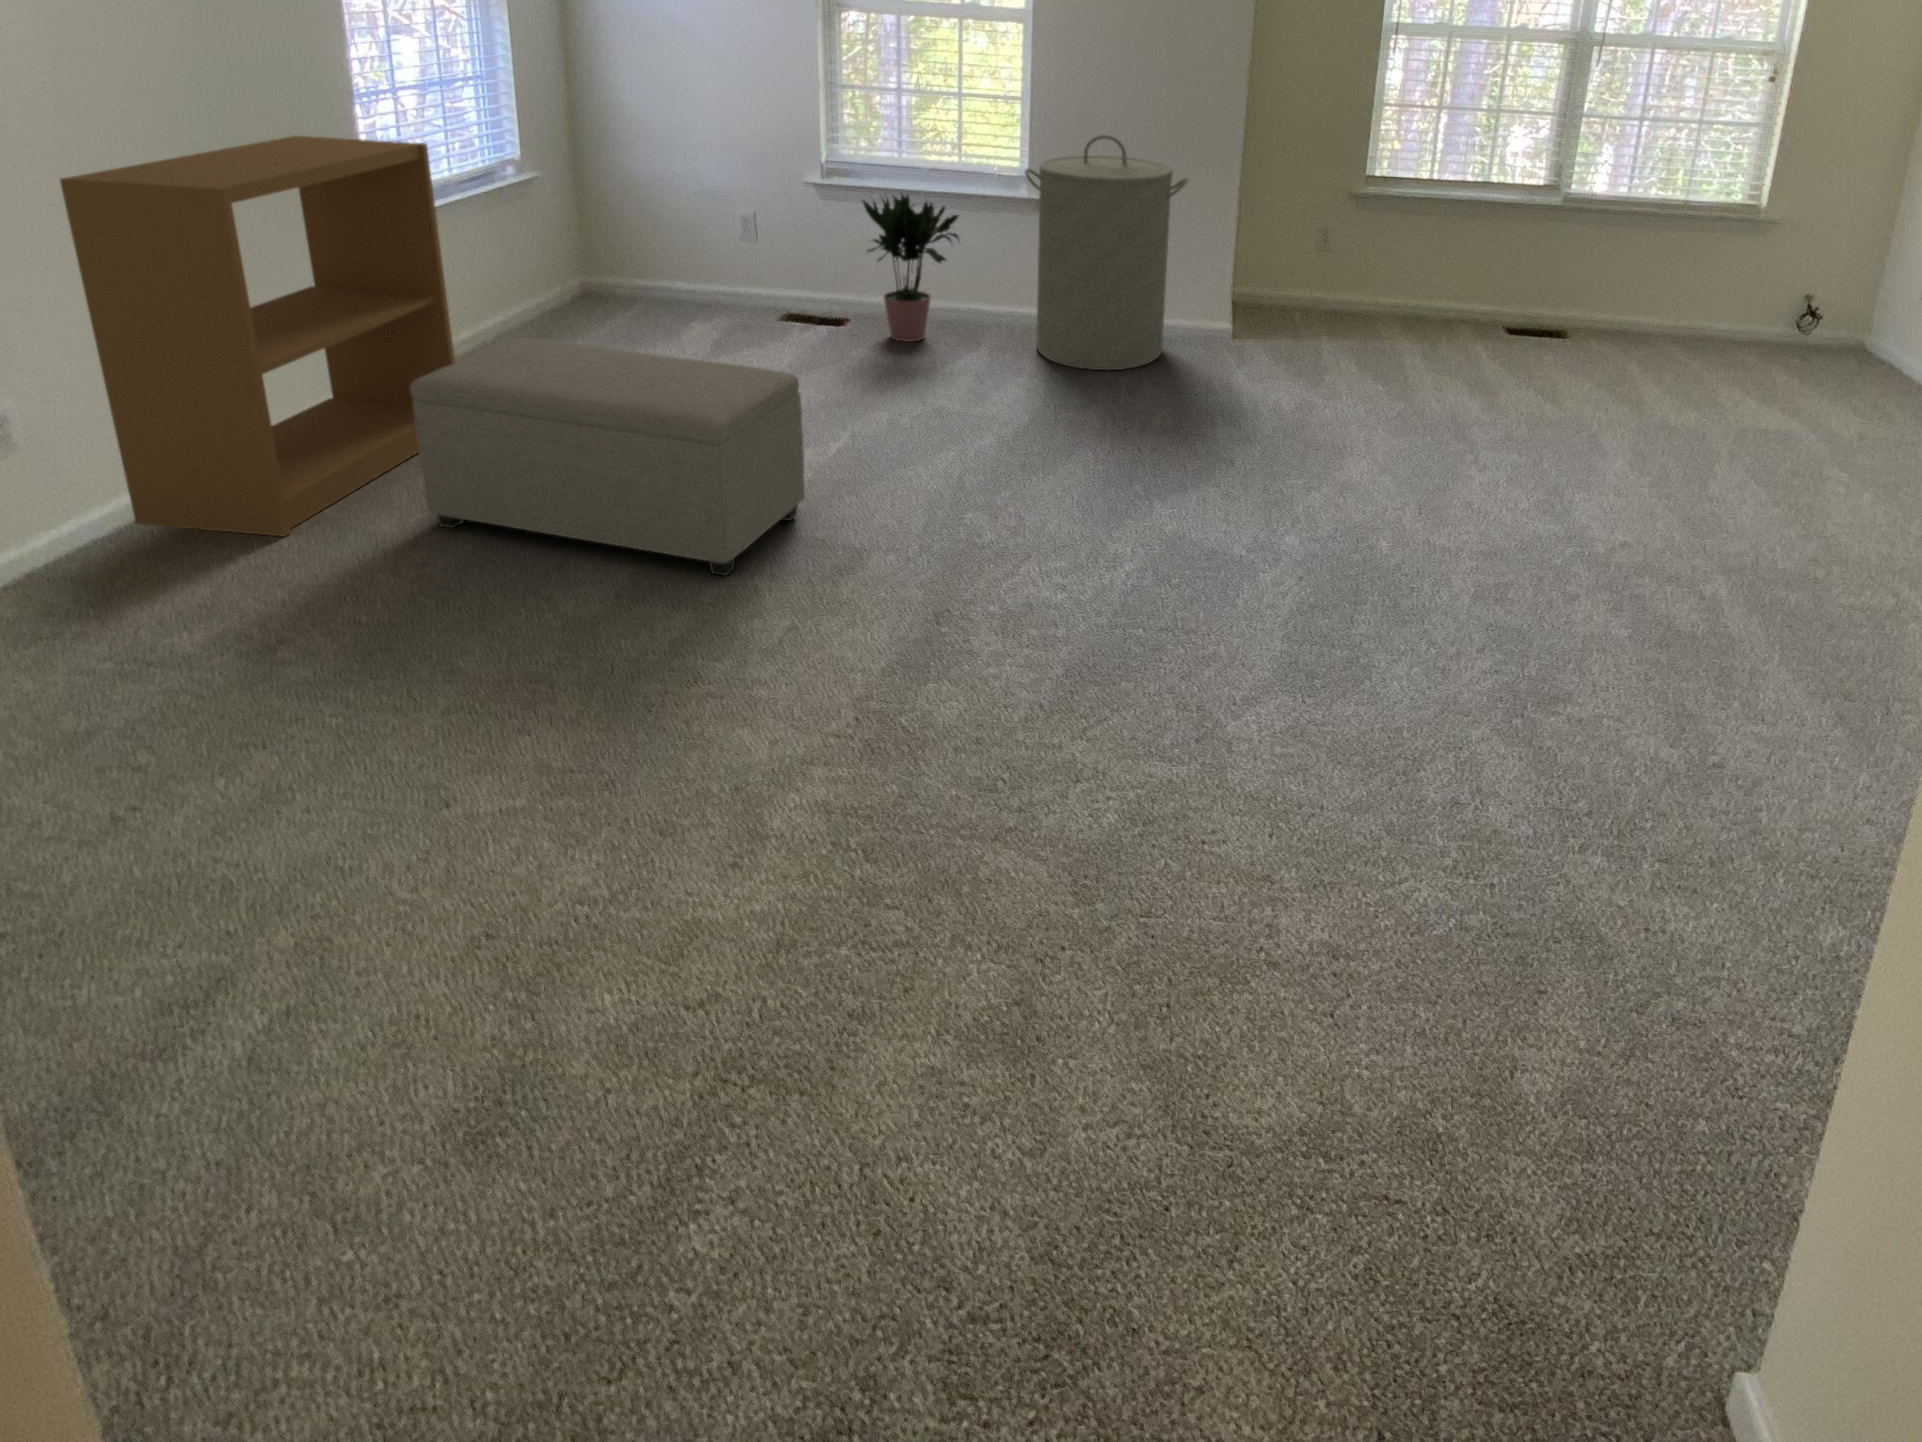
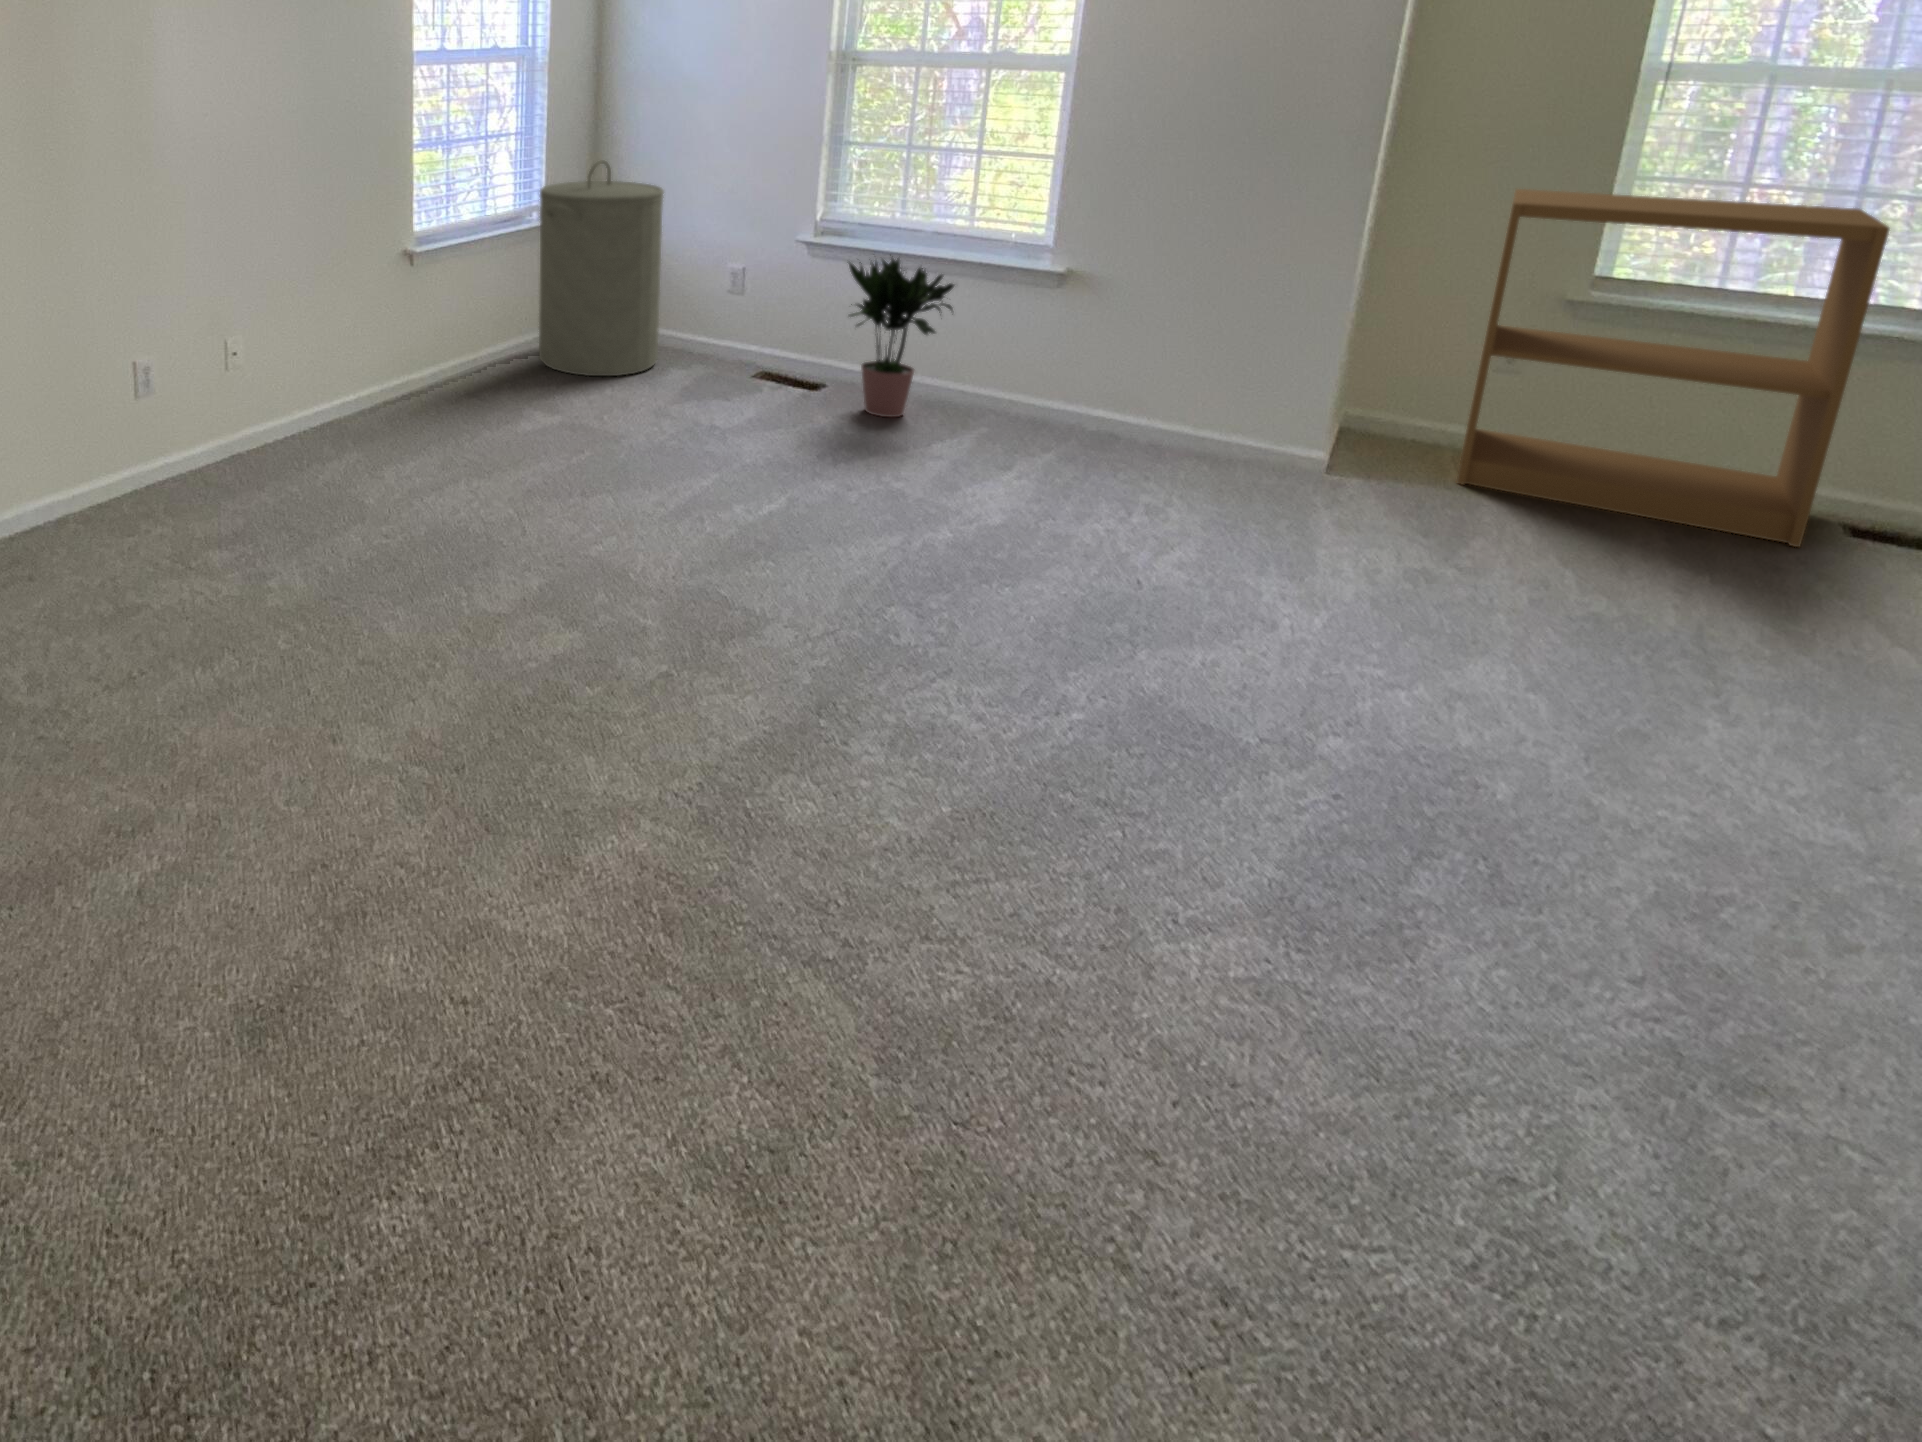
laundry hamper: present [1025,135,1188,370] -> present [539,160,664,376]
bookshelf: present [59,136,455,536] -> present [1457,189,1890,547]
ottoman: present [410,338,805,576] -> none [399,359,721,609]

